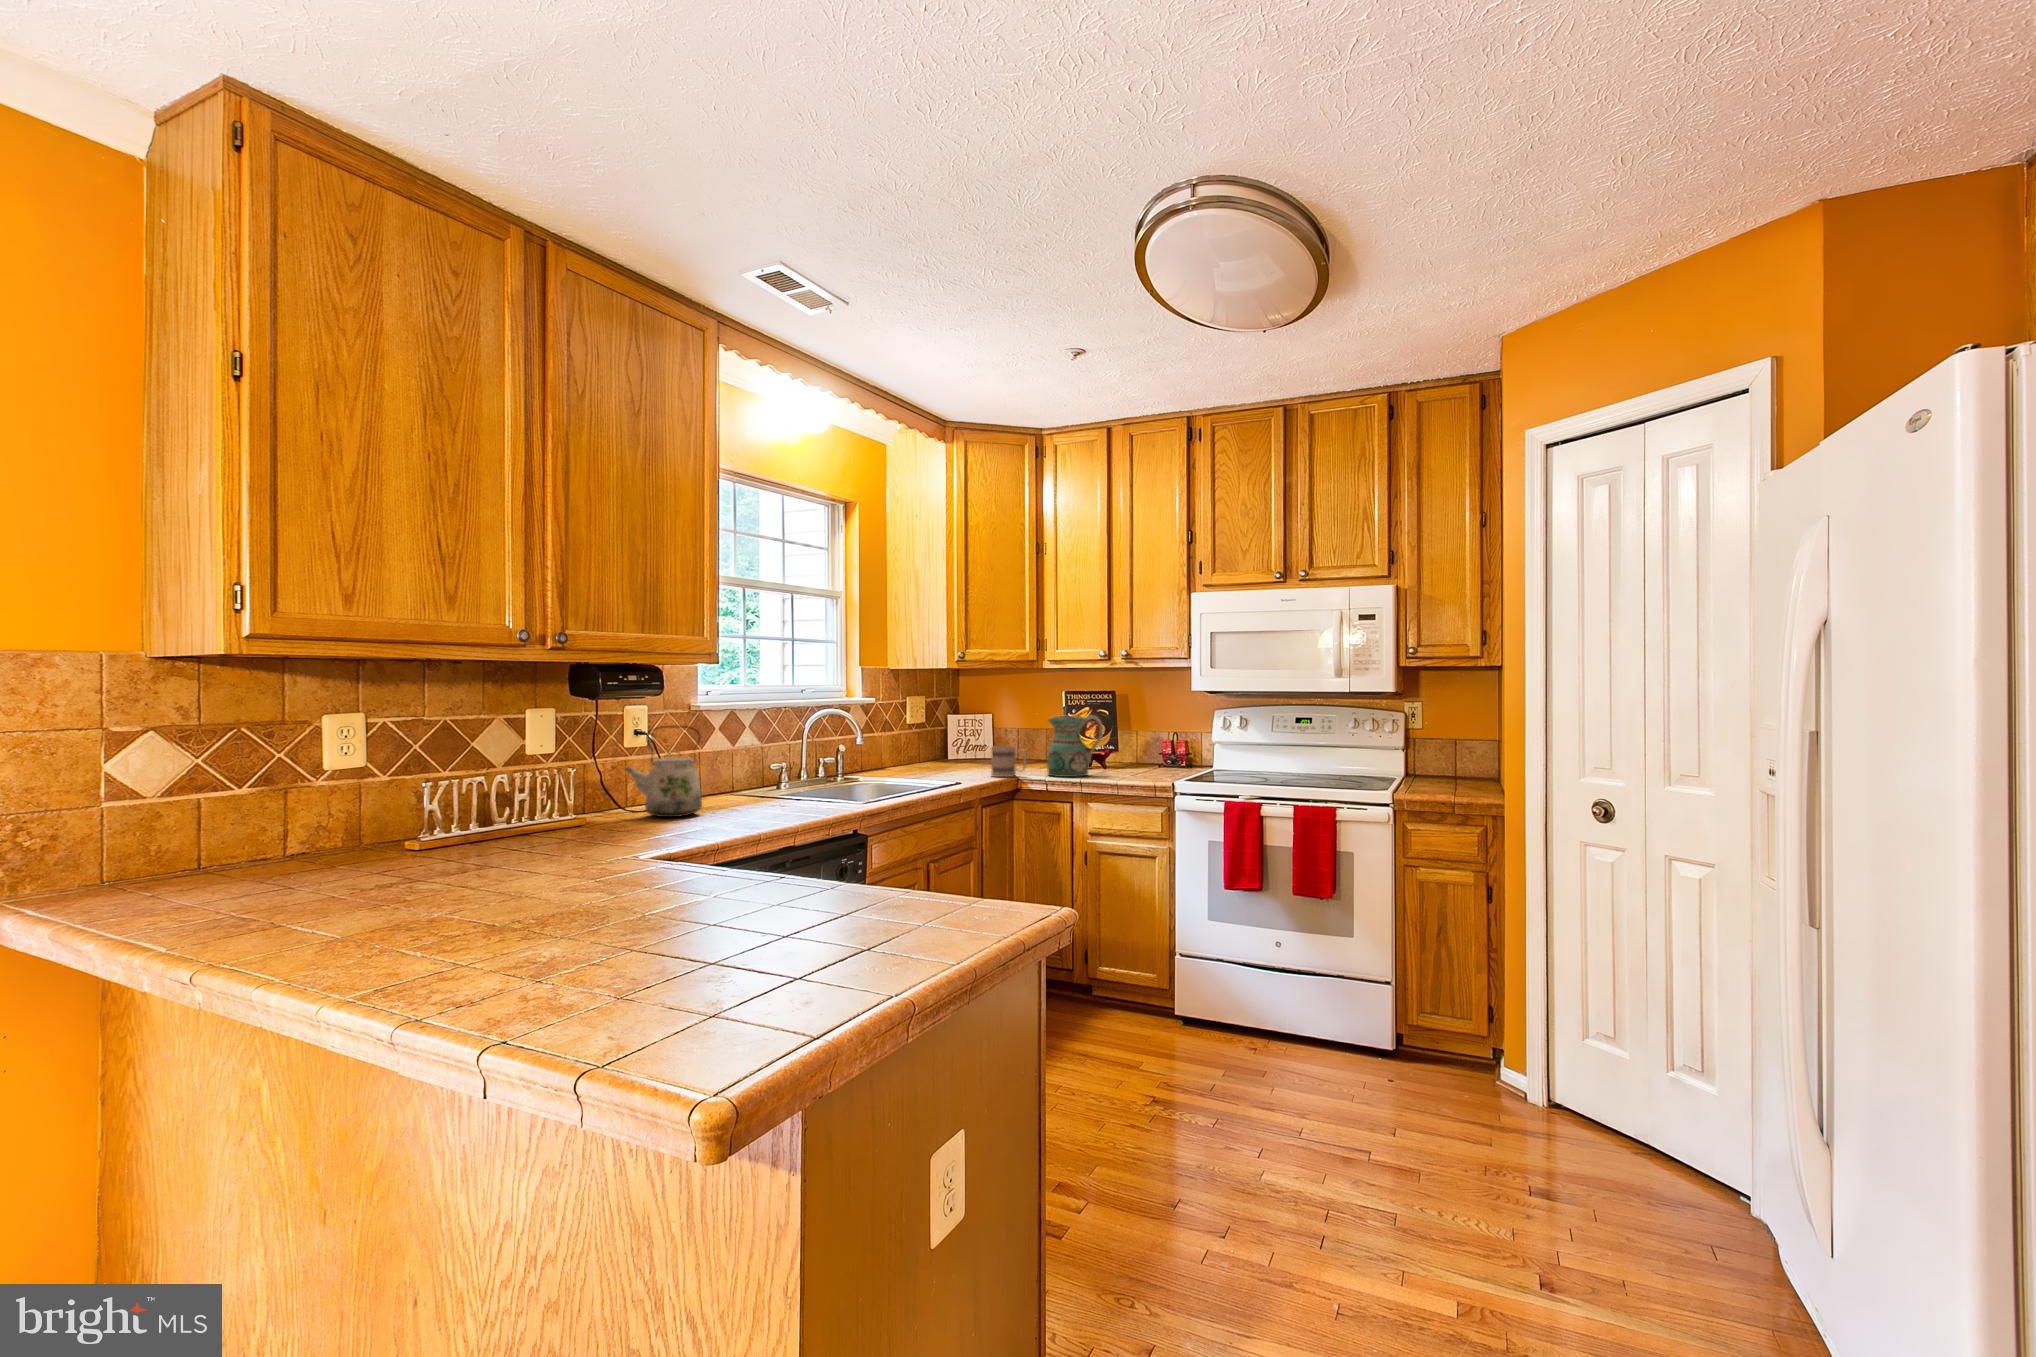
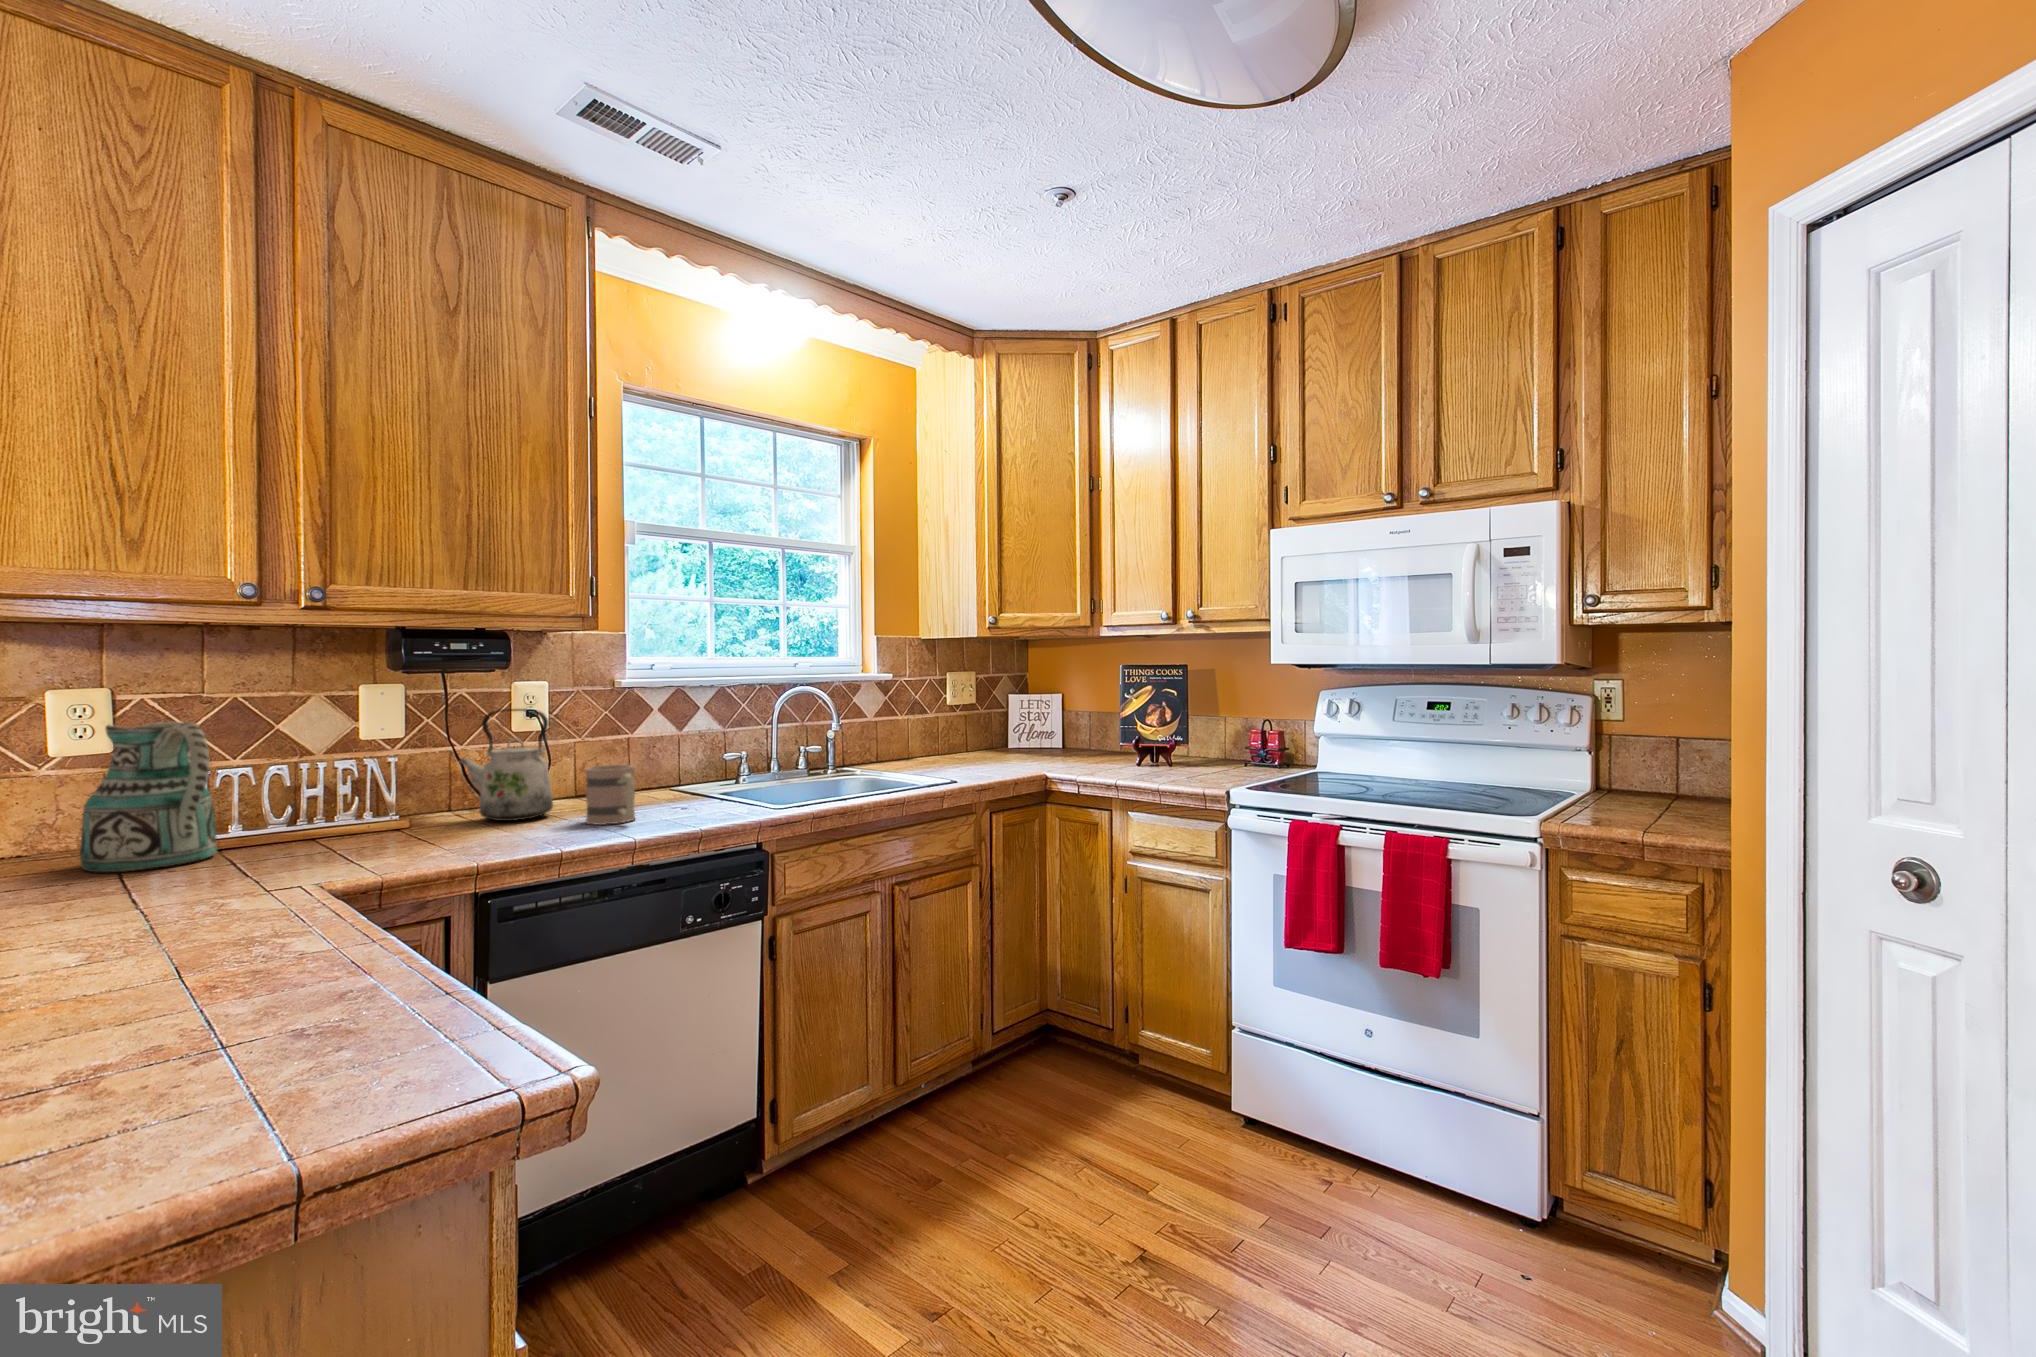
ceramic pitcher: present [1047,715,1104,777] -> present [80,722,217,872]
mug: present [991,746,1026,777] -> present [585,765,635,825]

